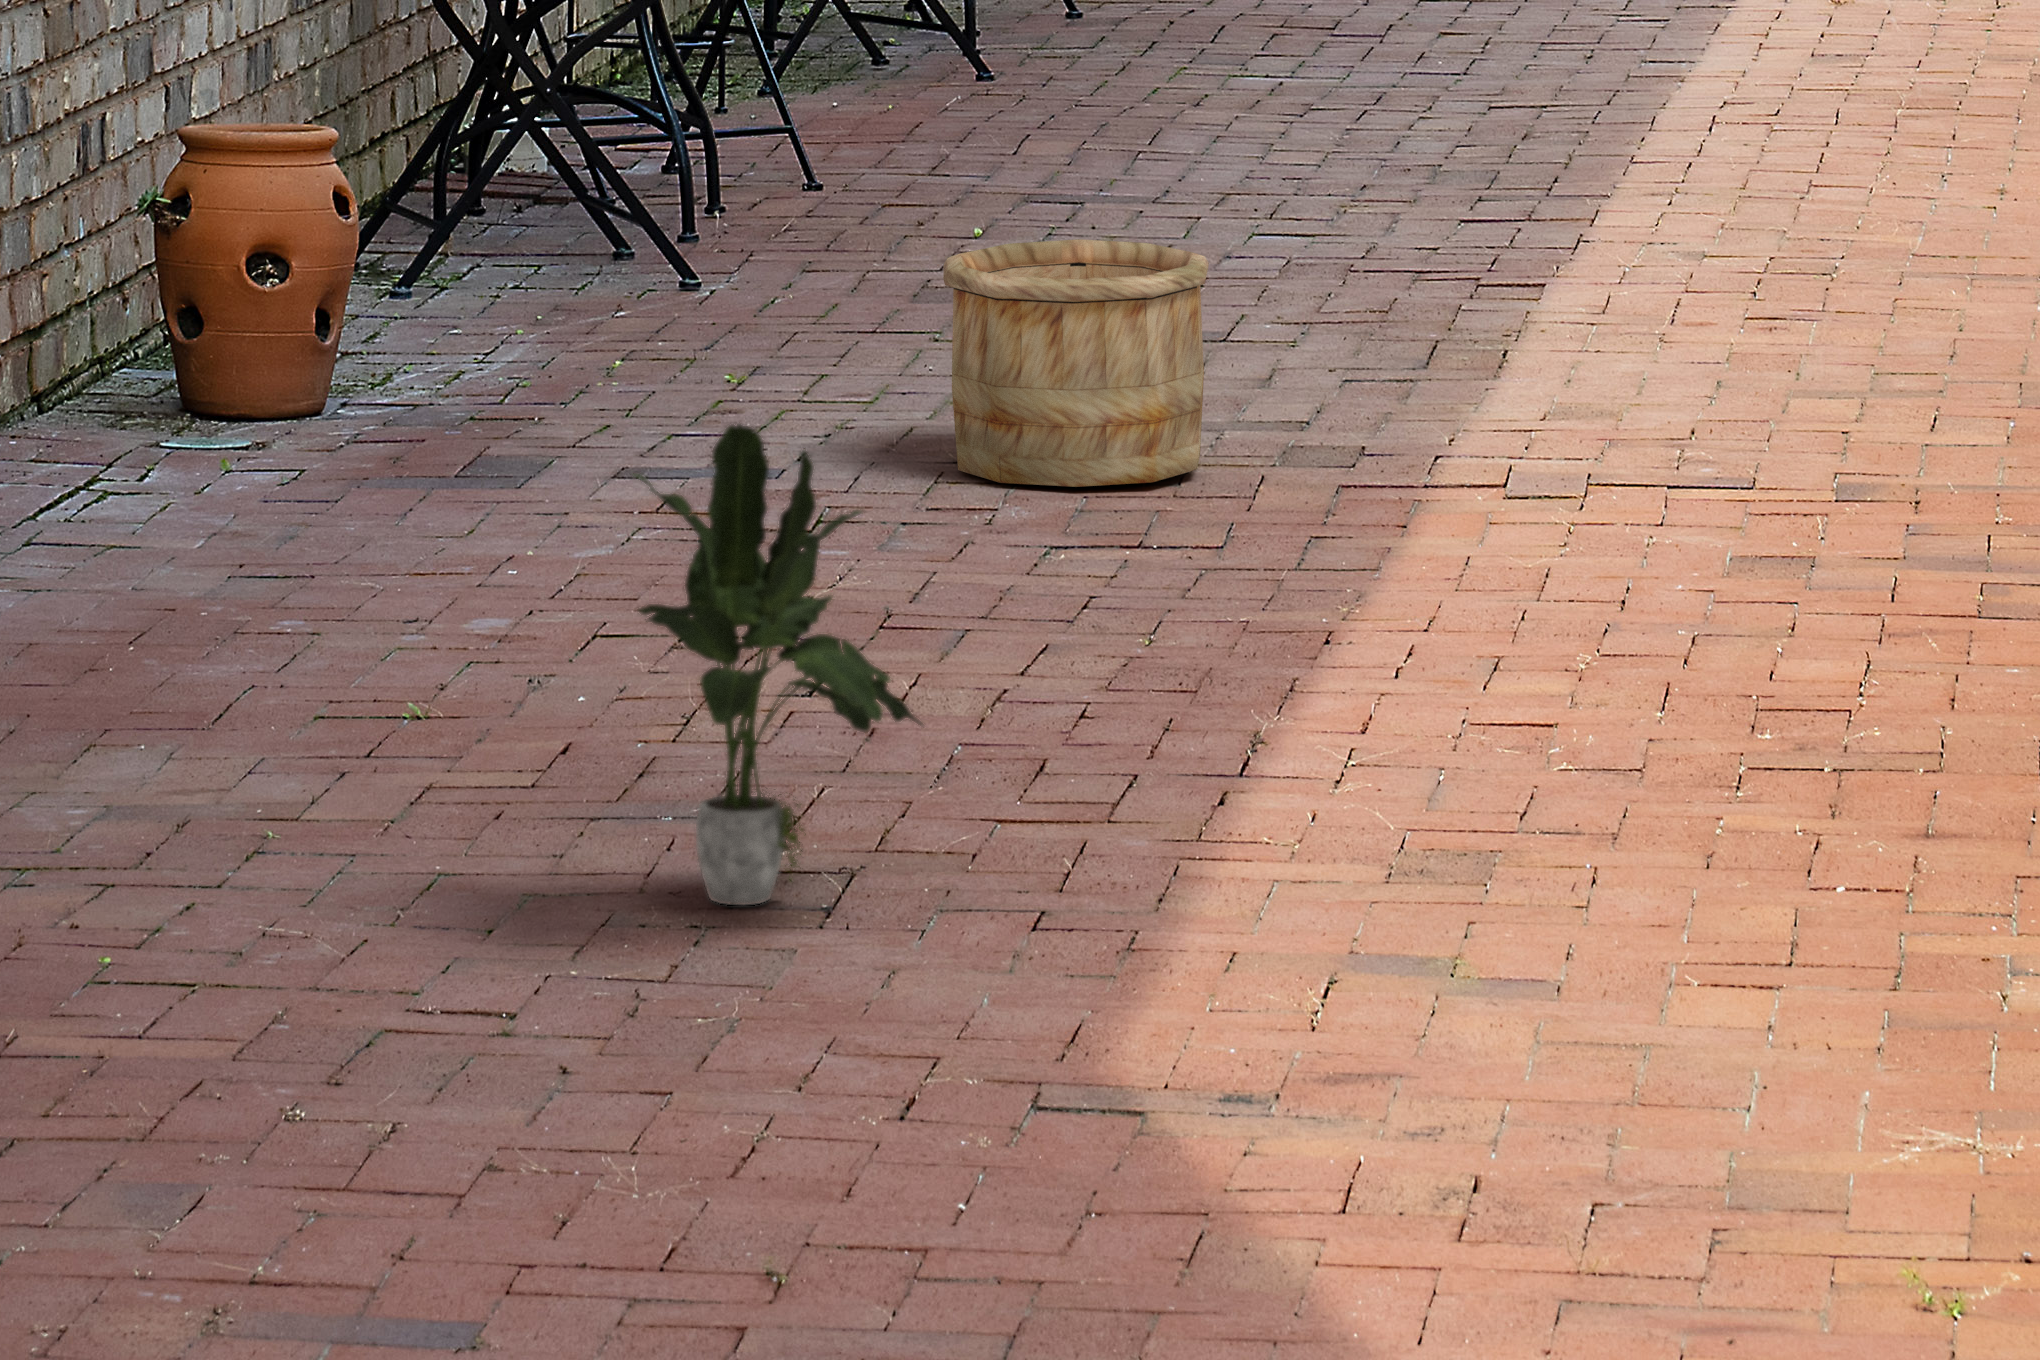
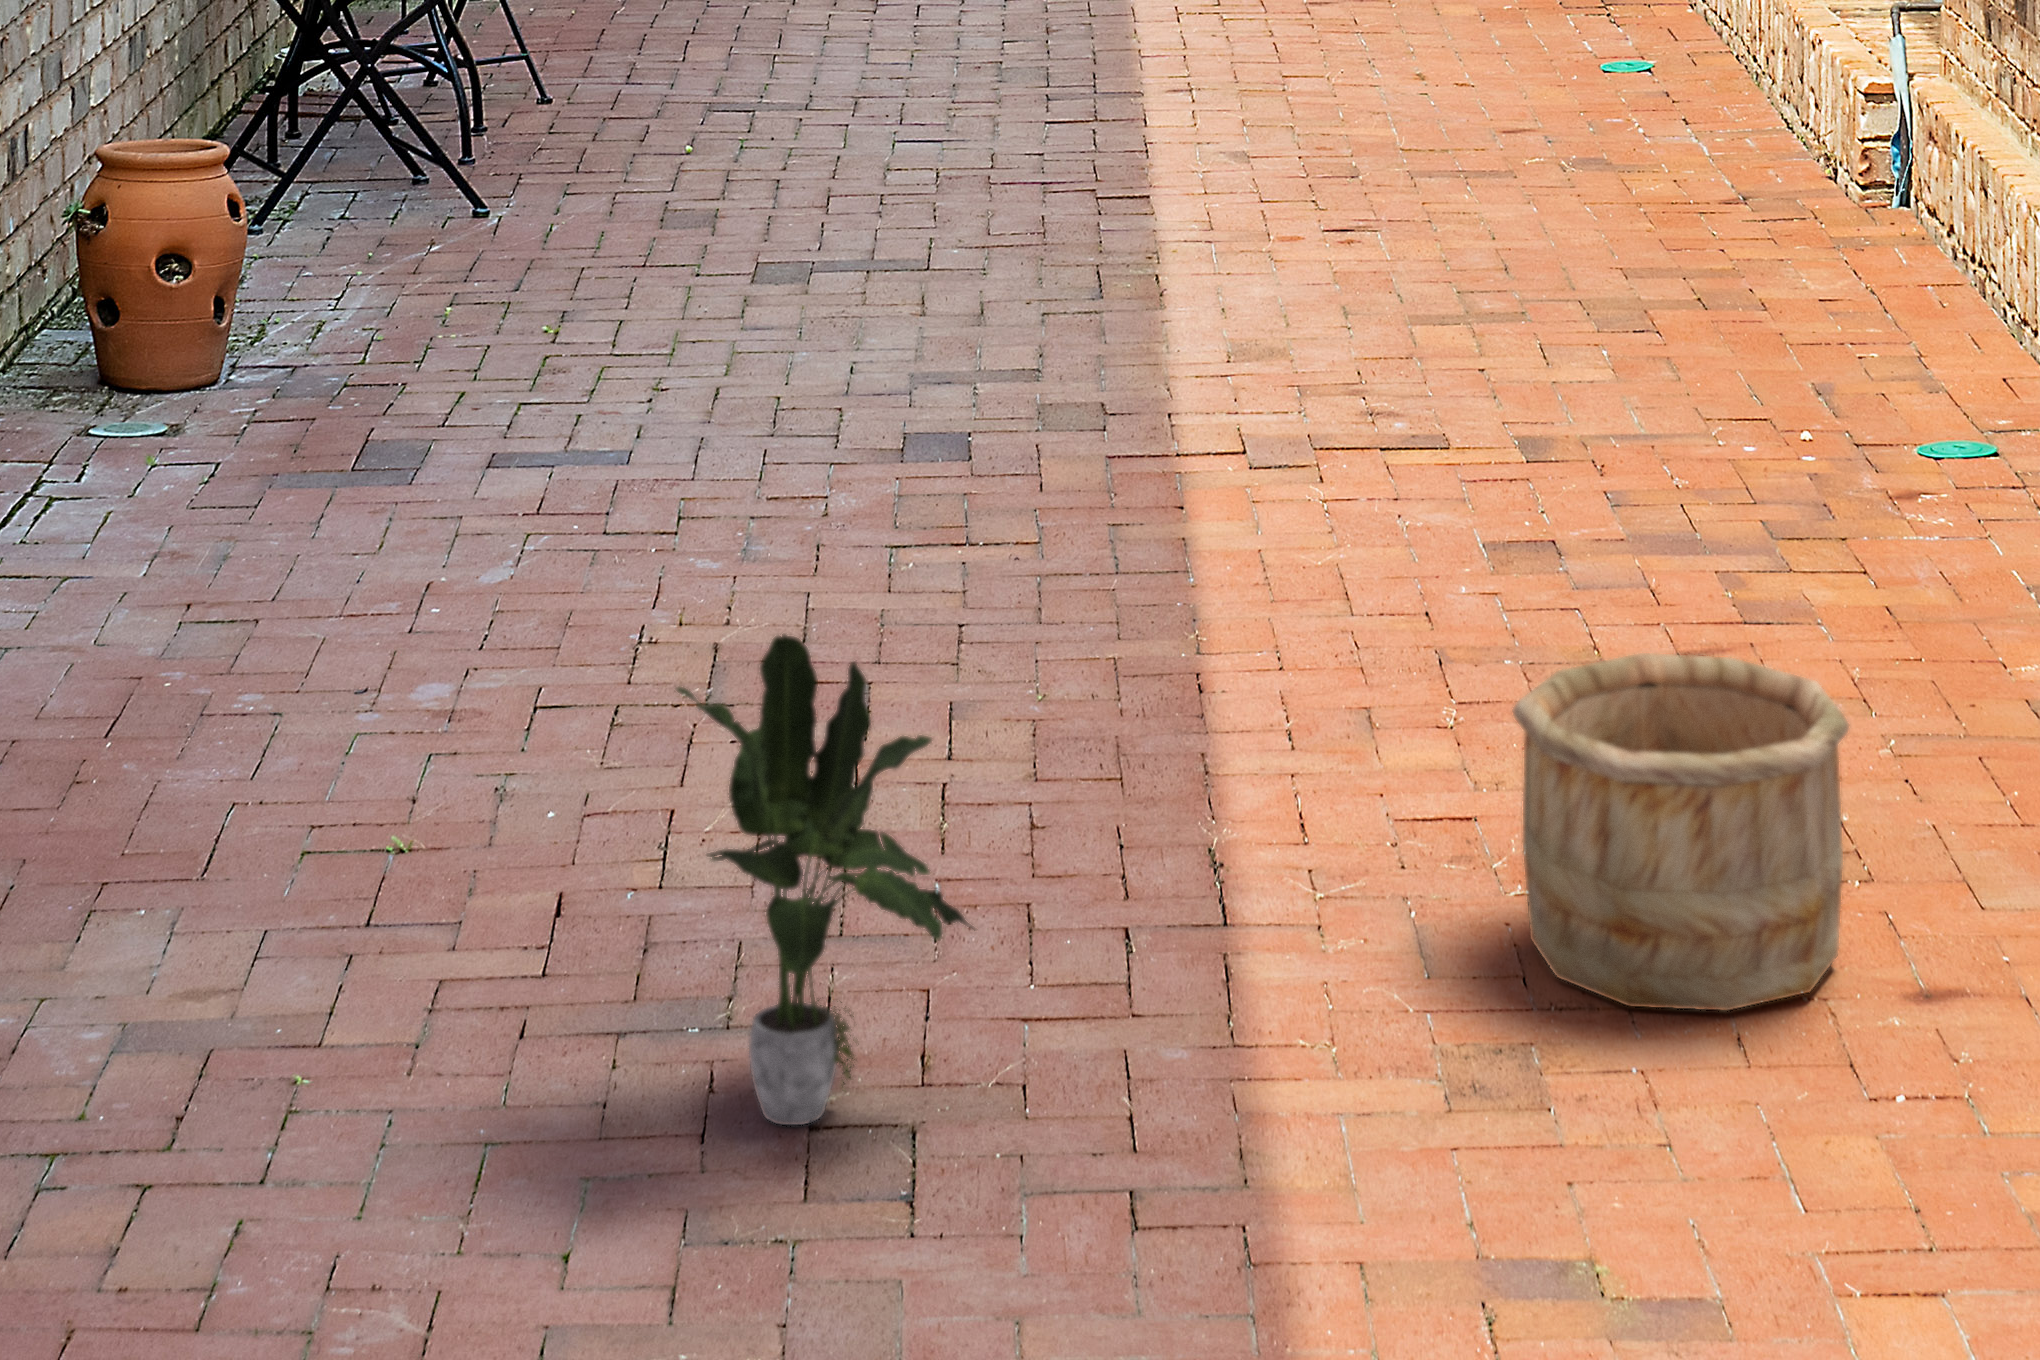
wooden bucket: present [943,239,1209,487] -> present [1513,653,1849,1011]

